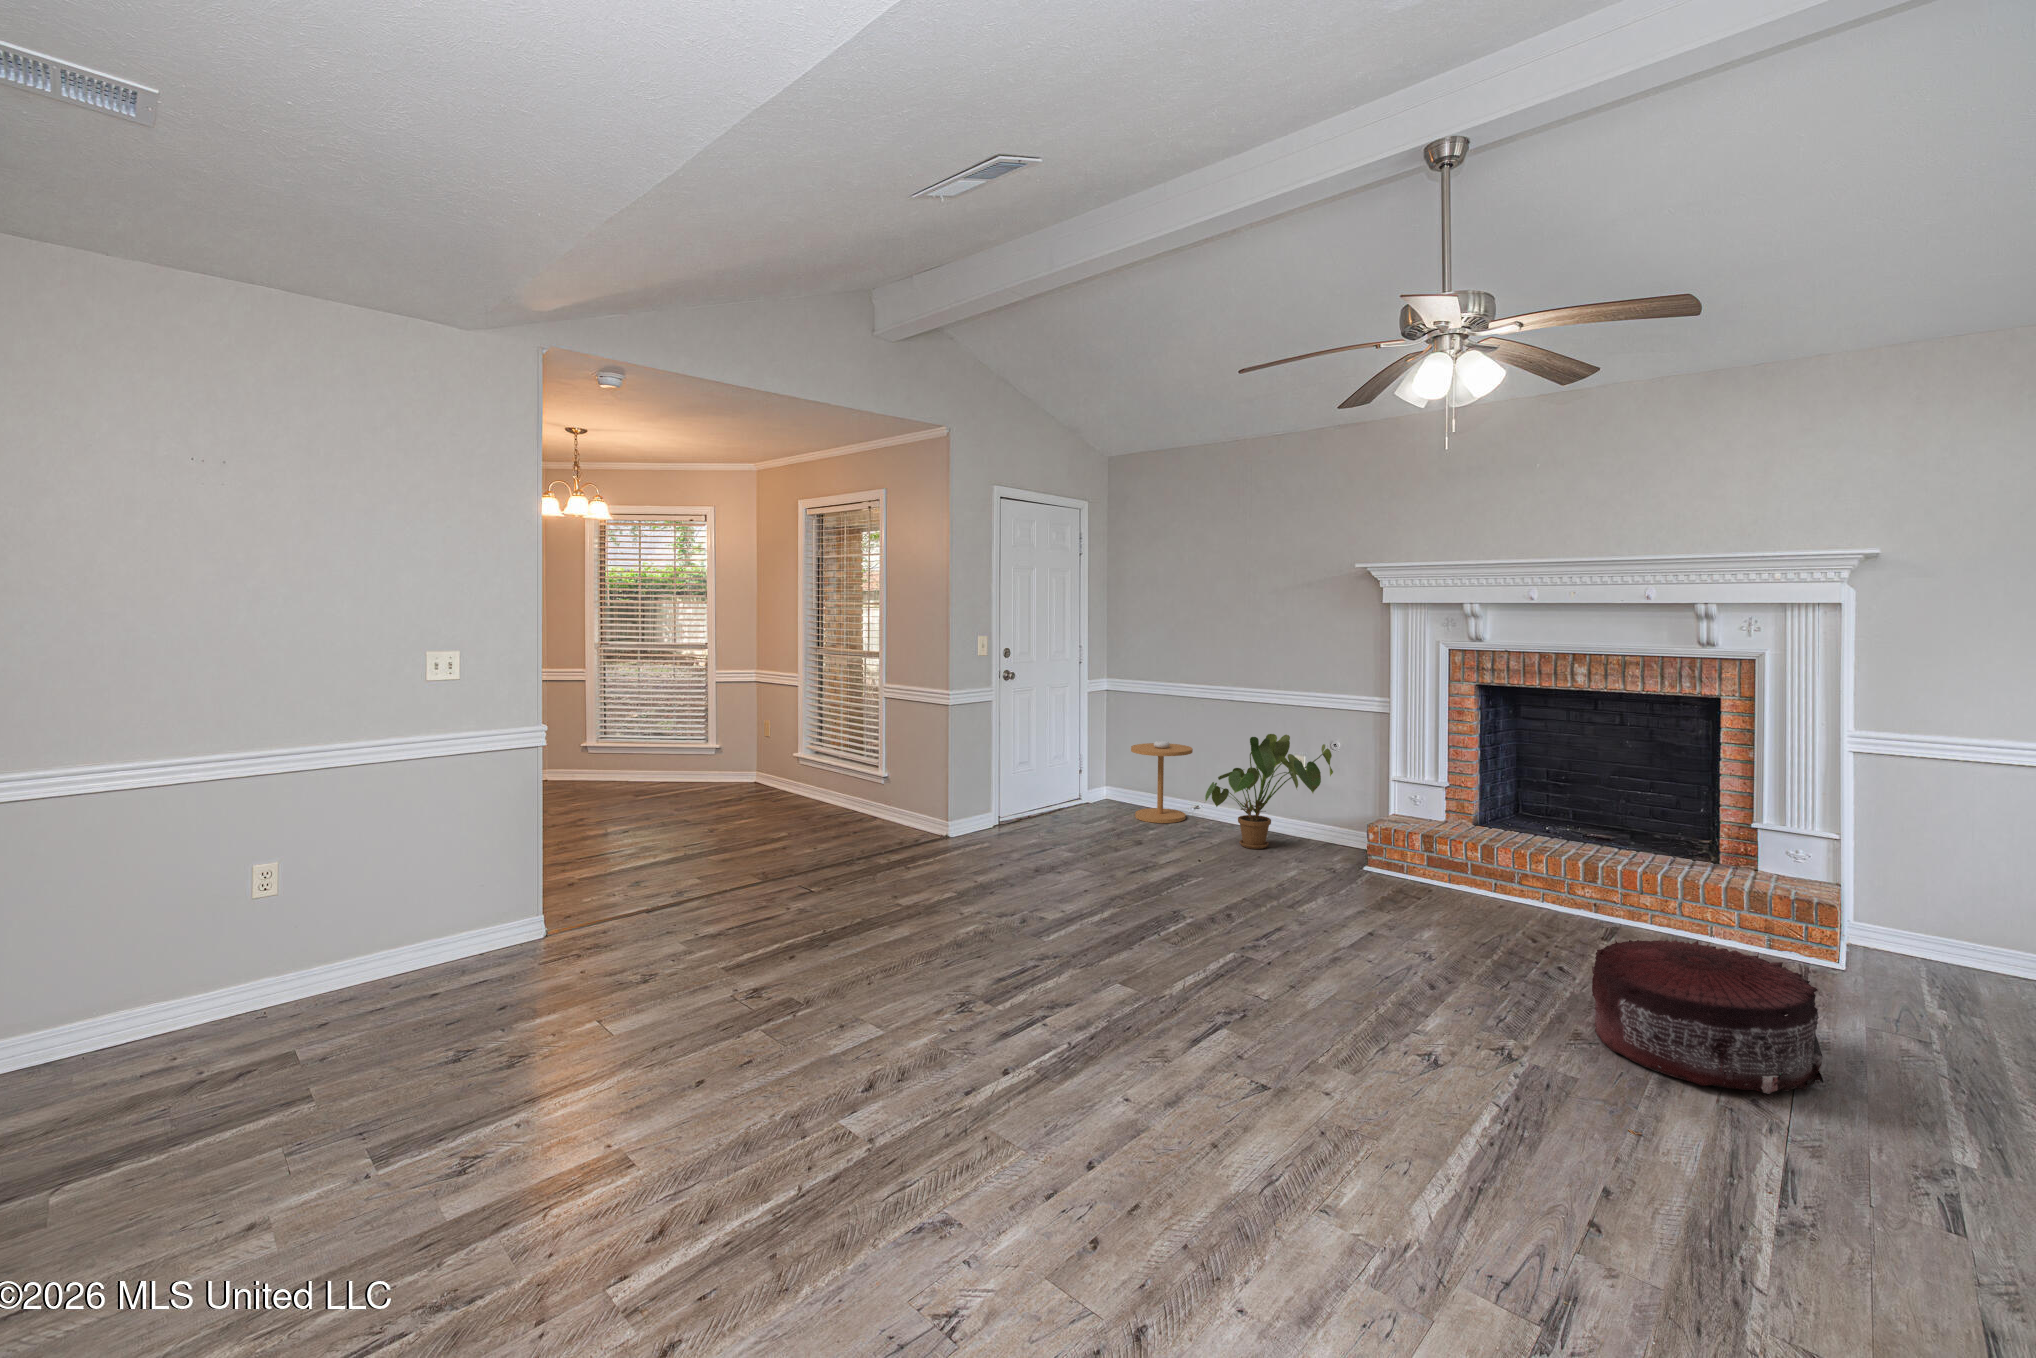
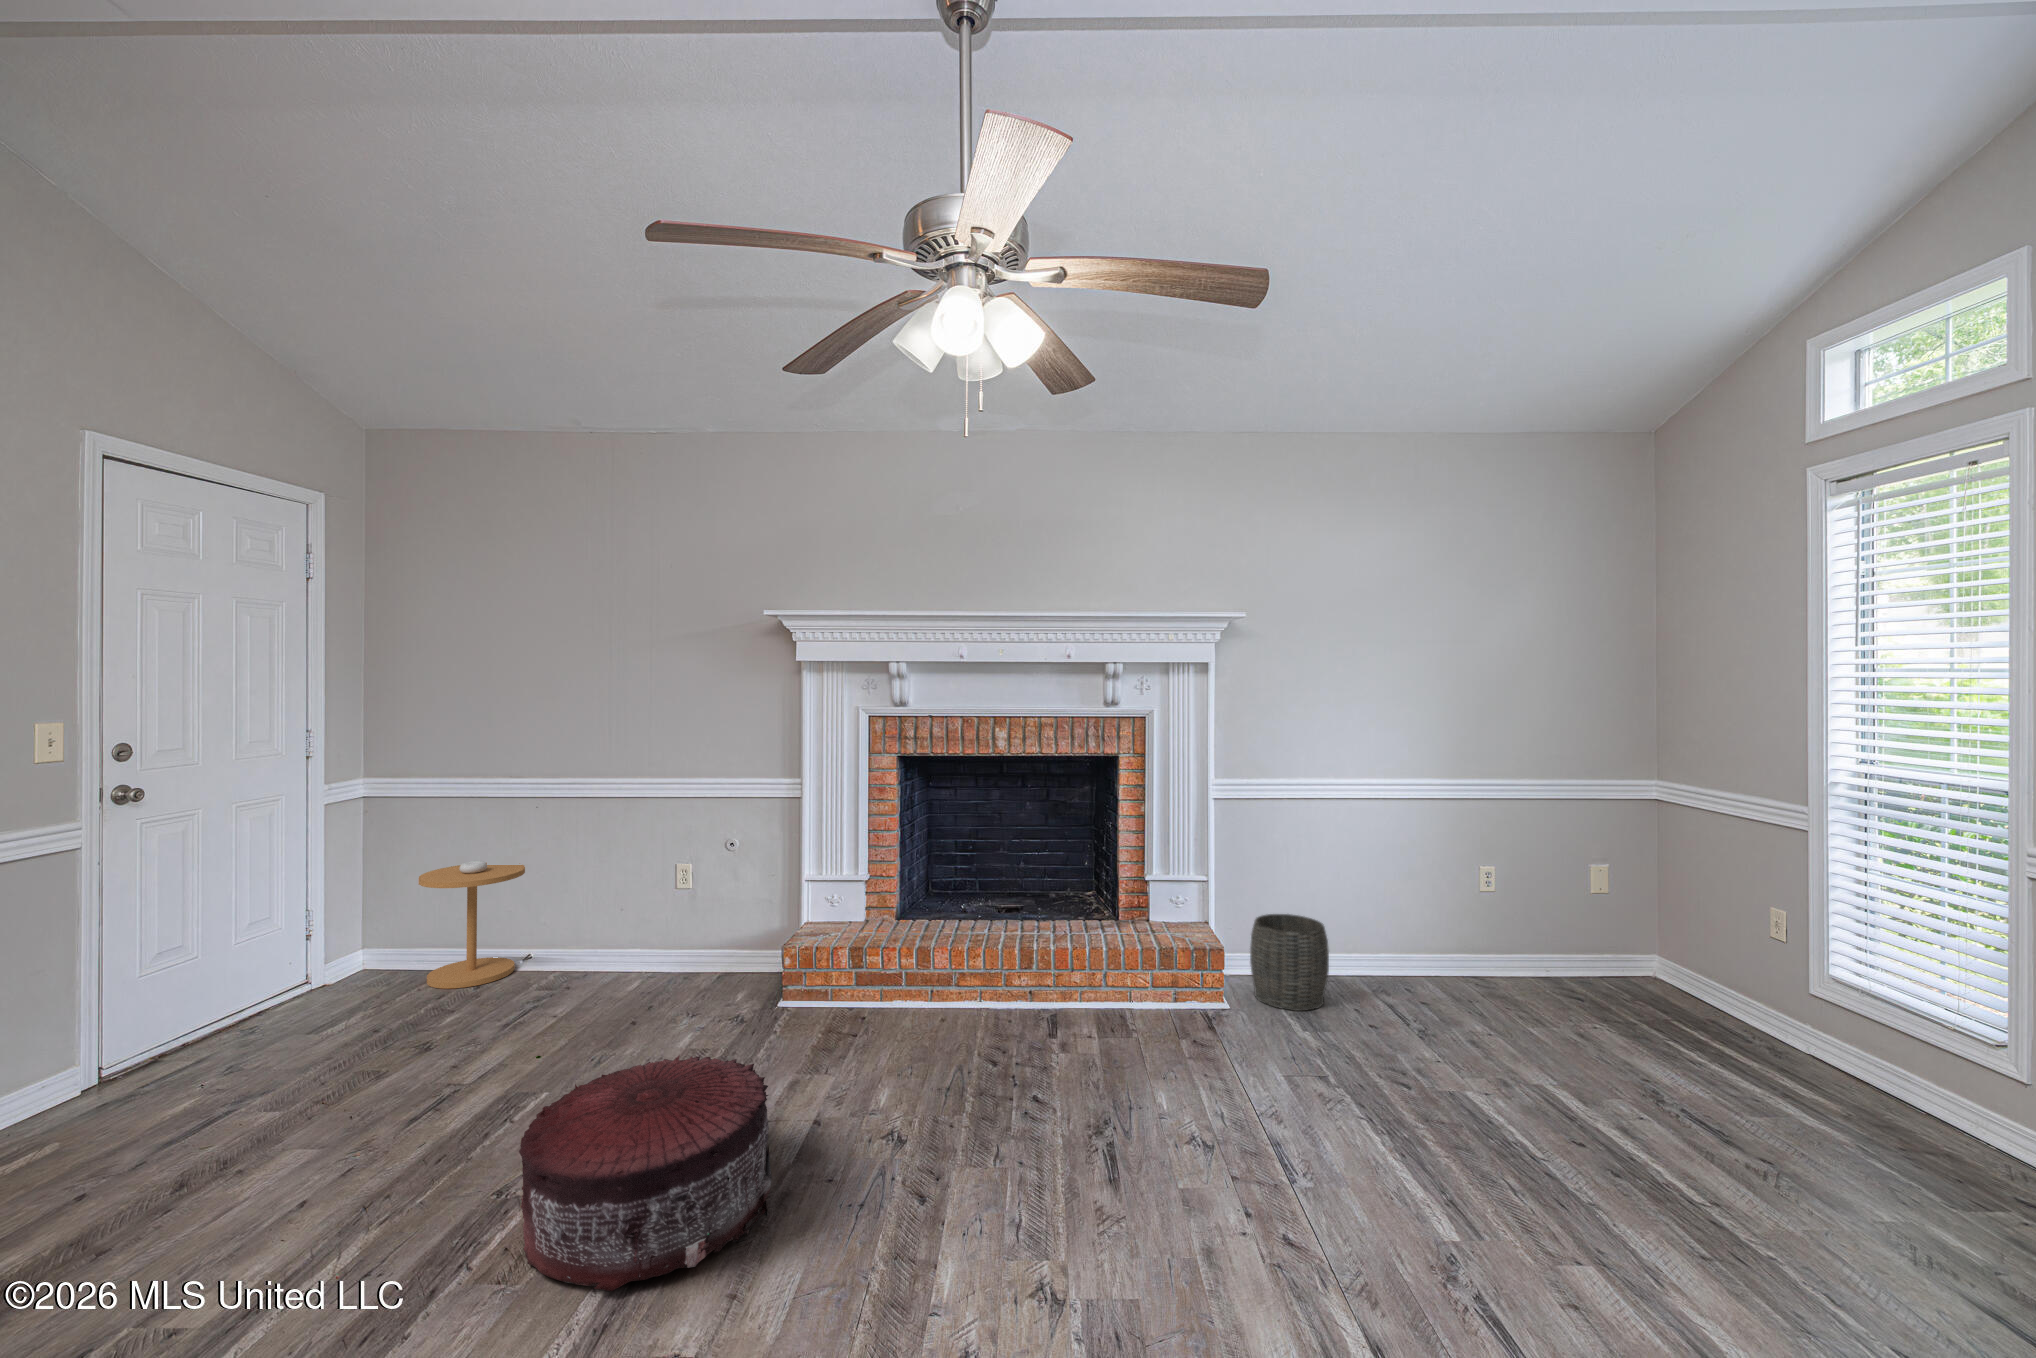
house plant: present [1205,734,1333,849] -> none [547,835,730,1003]
woven basket: none [1875,881,1992,987] -> present [1250,914,1329,1011]
pouf: present [1592,940,1823,1094] -> present [519,1055,772,1291]

